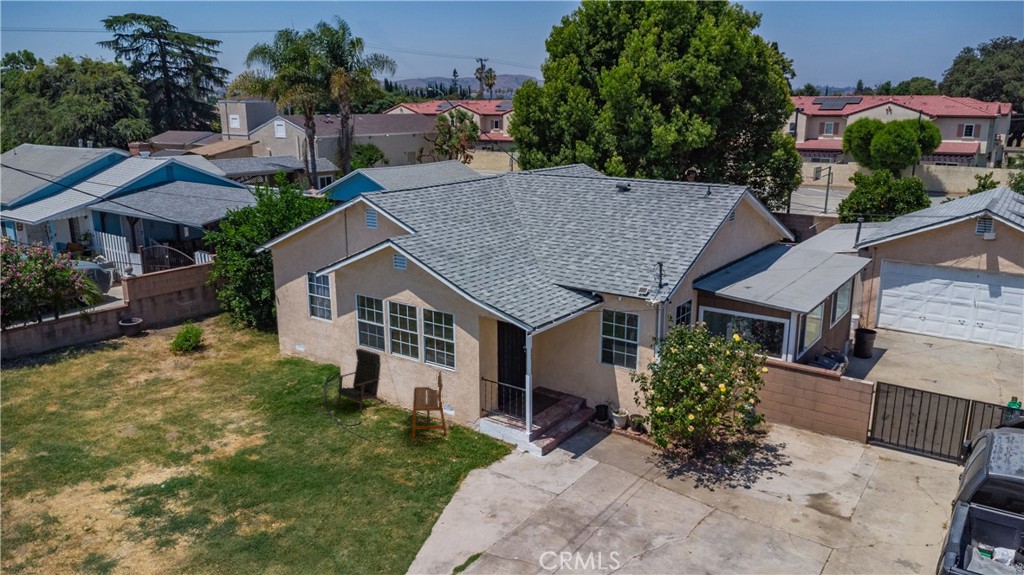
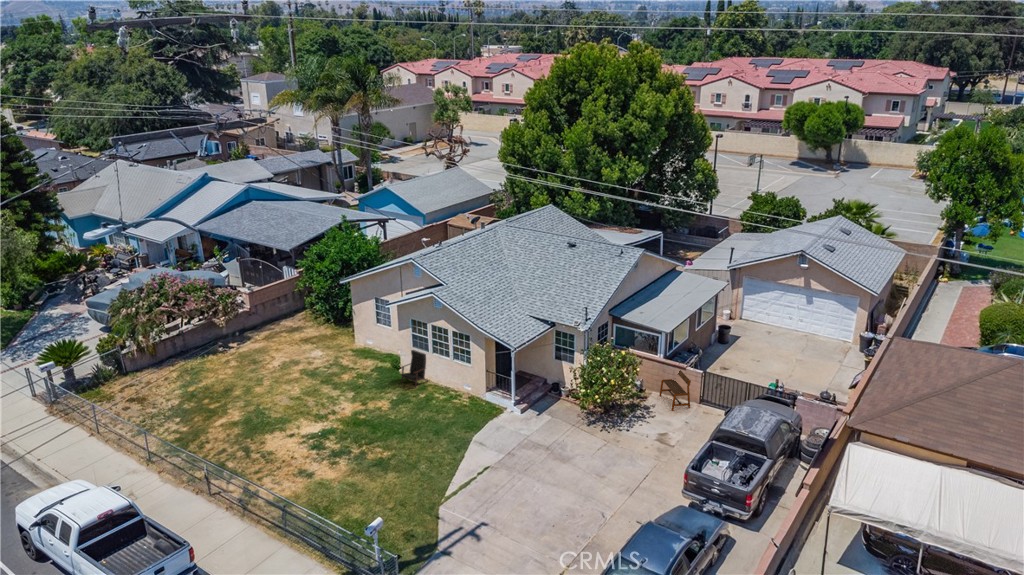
bench: present [412,371,447,438] -> present [659,370,691,411]

